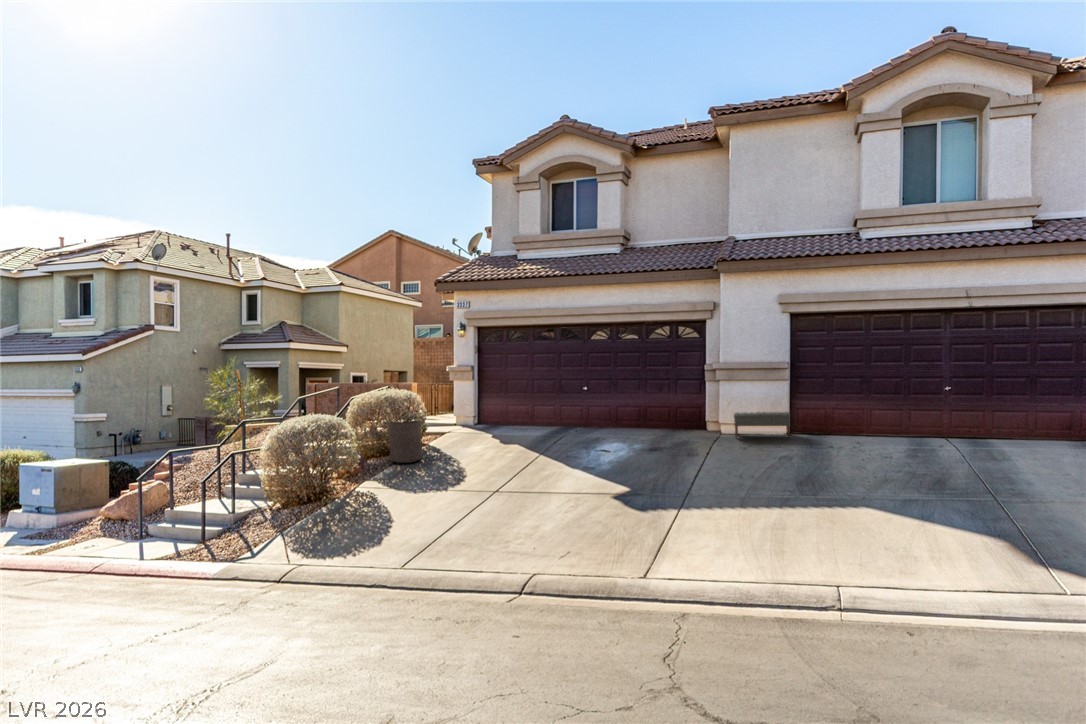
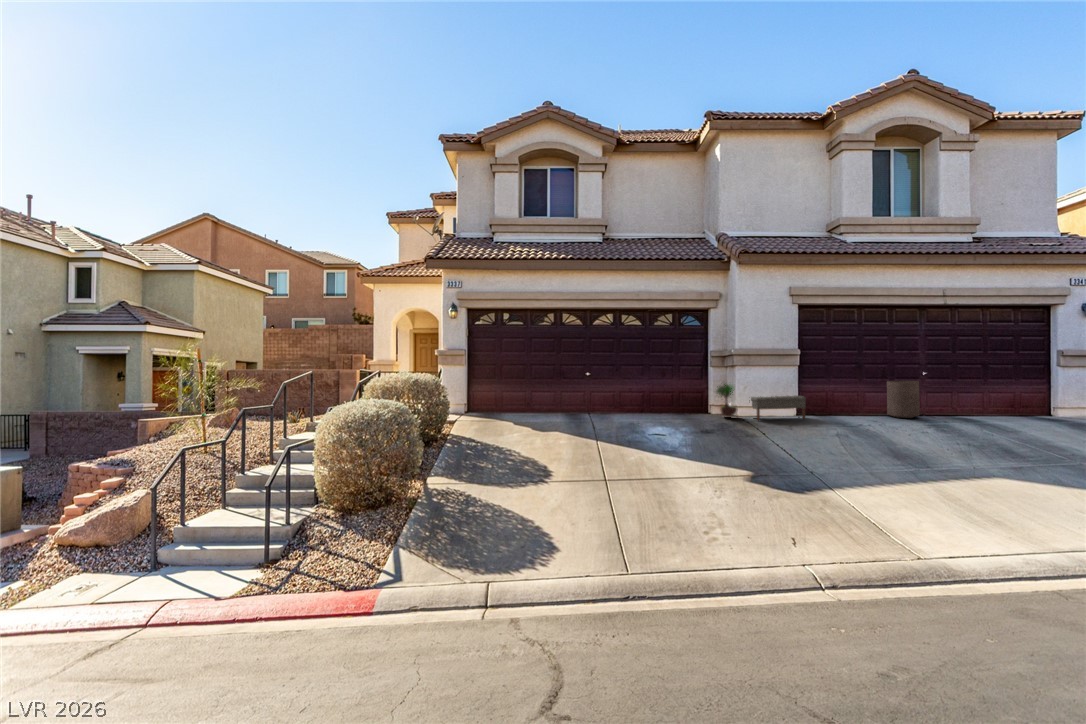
potted tree: none [694,395,722,434] -> present [717,384,738,416]
trash can: present [389,421,422,463] -> present [887,381,920,418]

